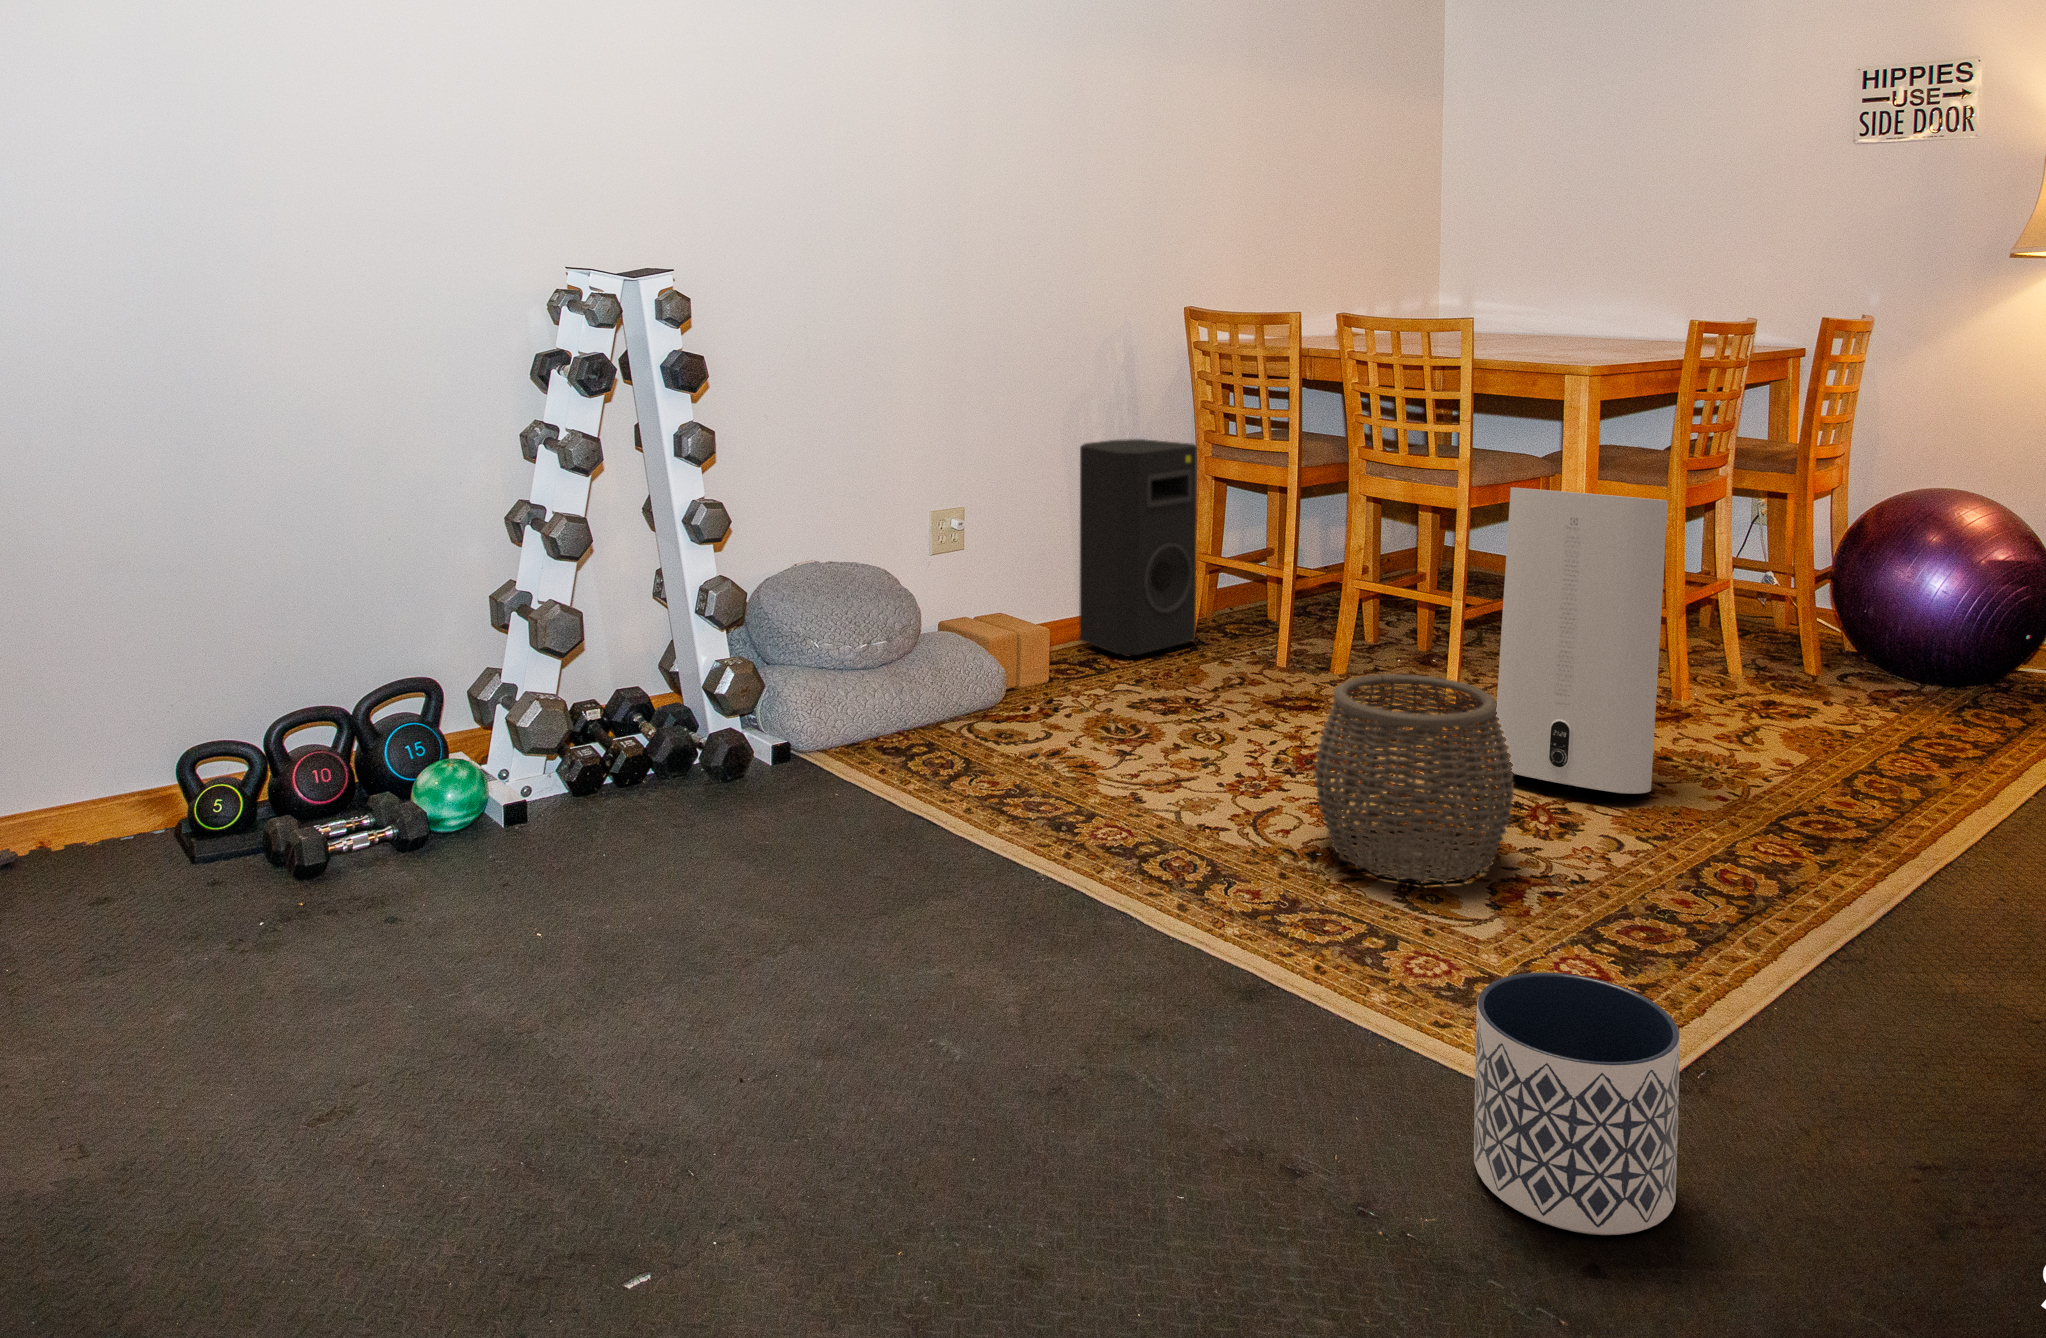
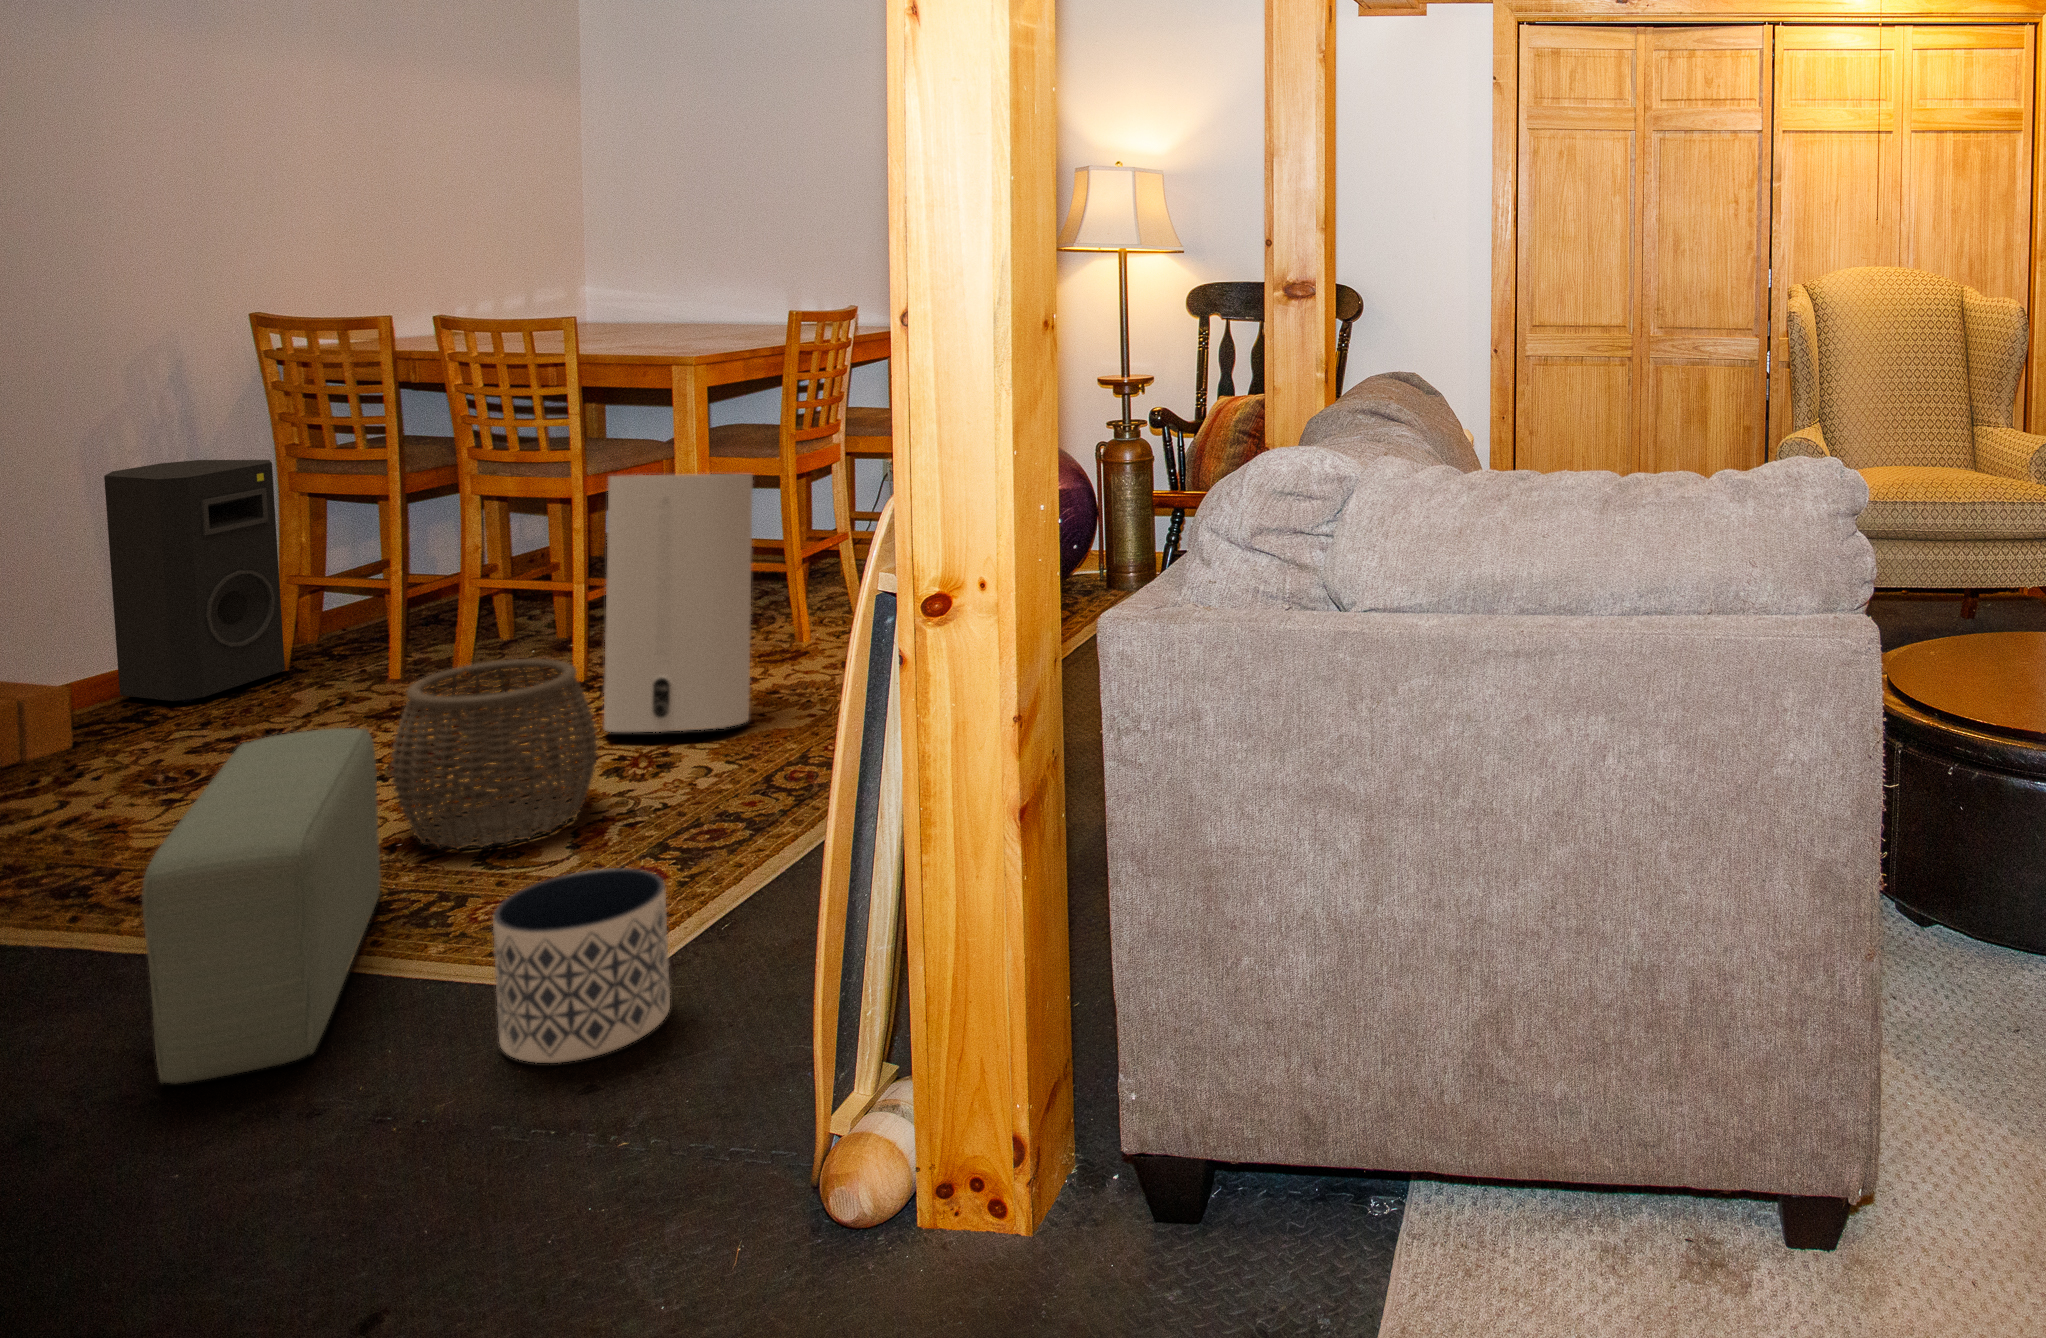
pouf: none [1145,721,1318,1101] -> present [142,728,381,1083]

